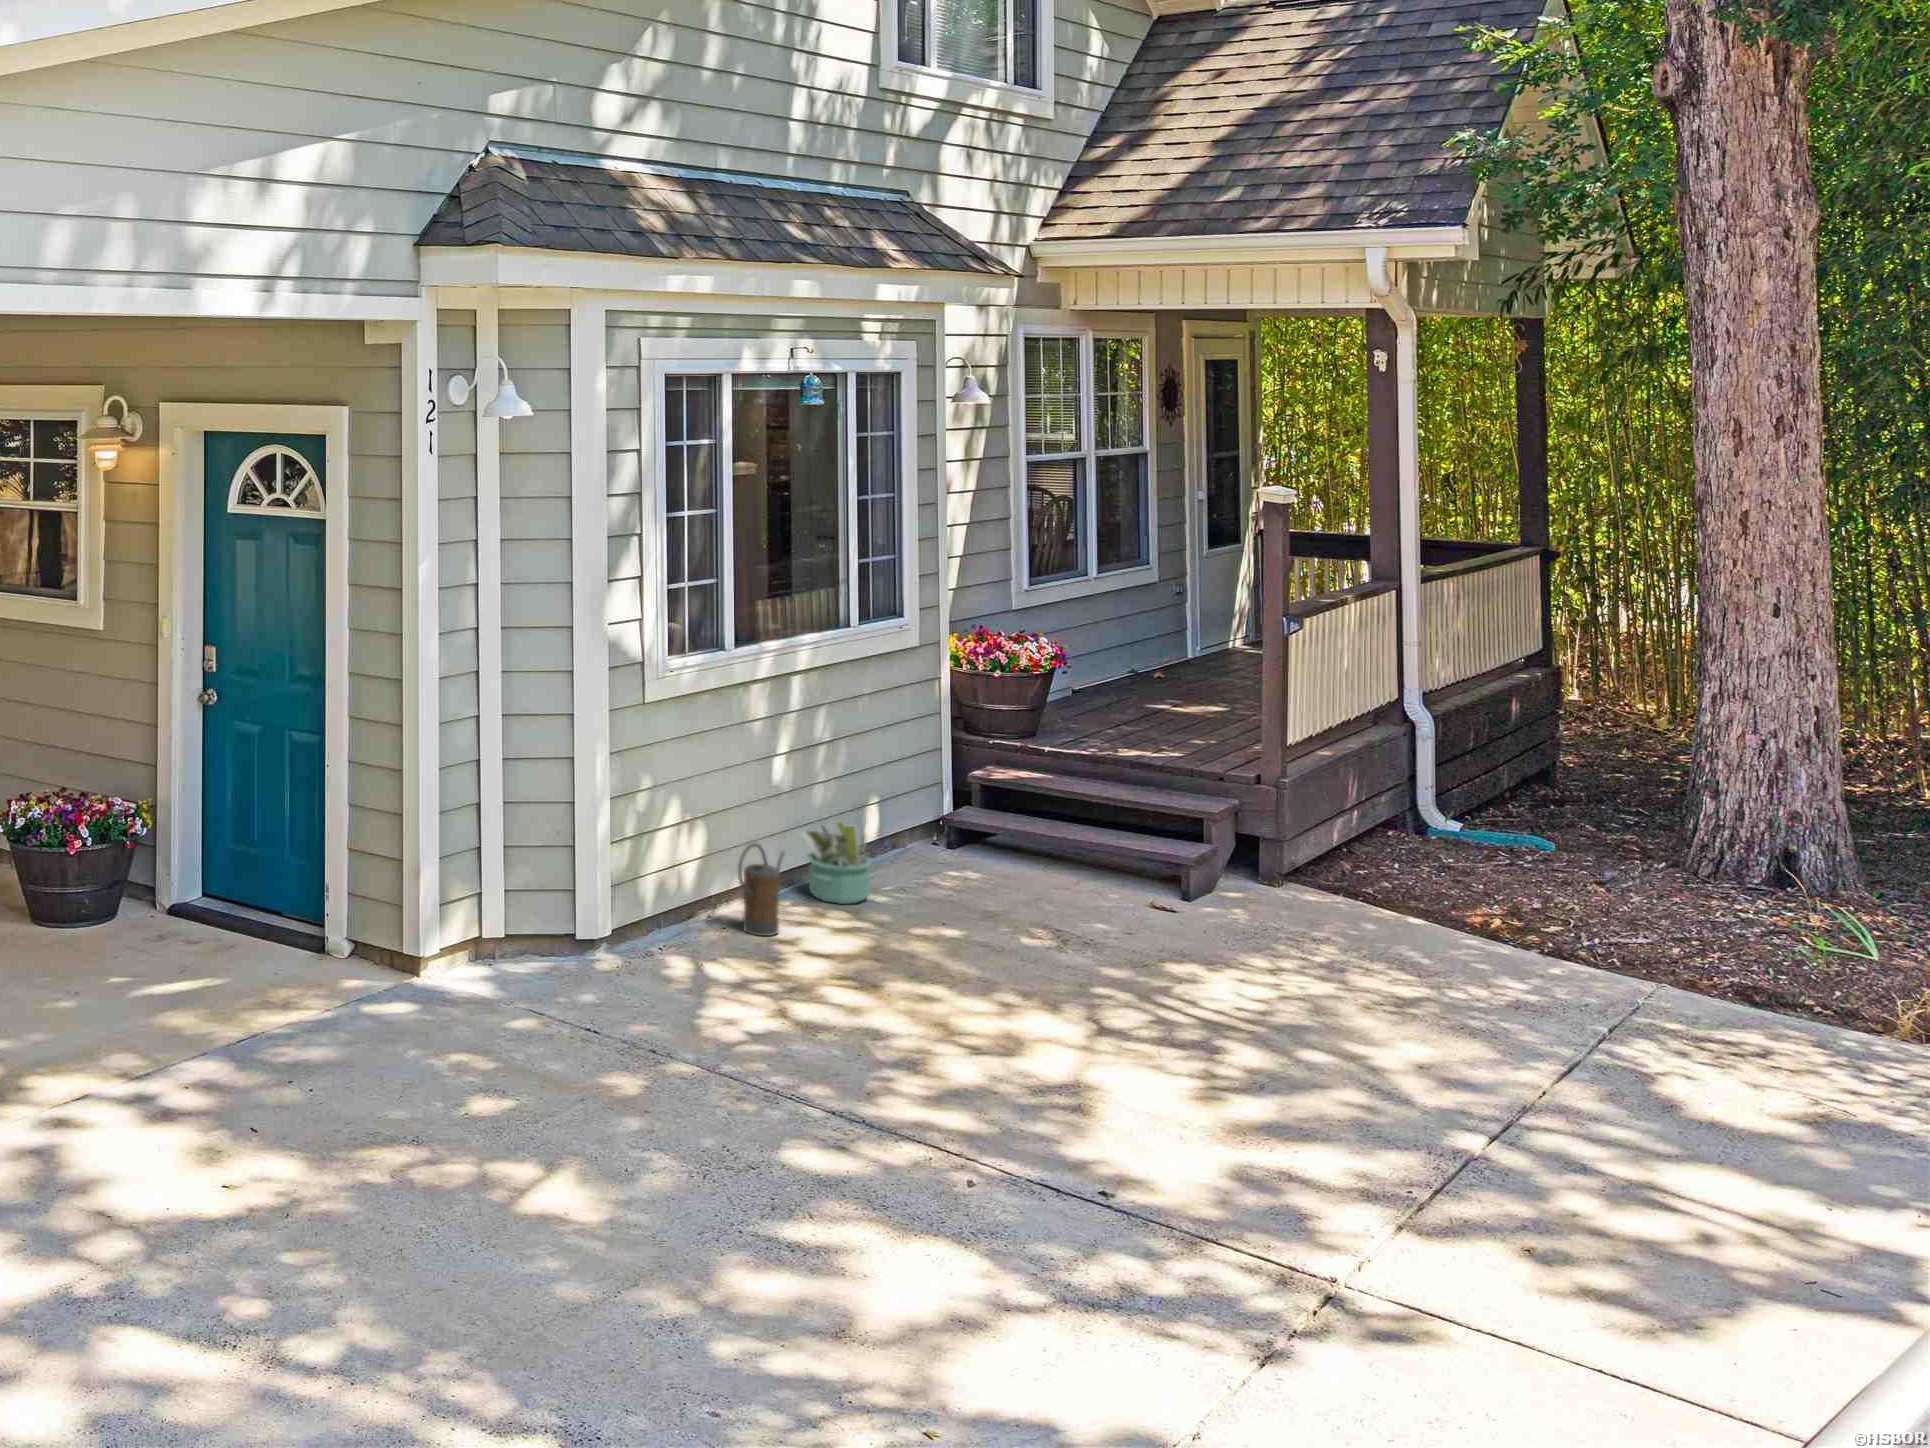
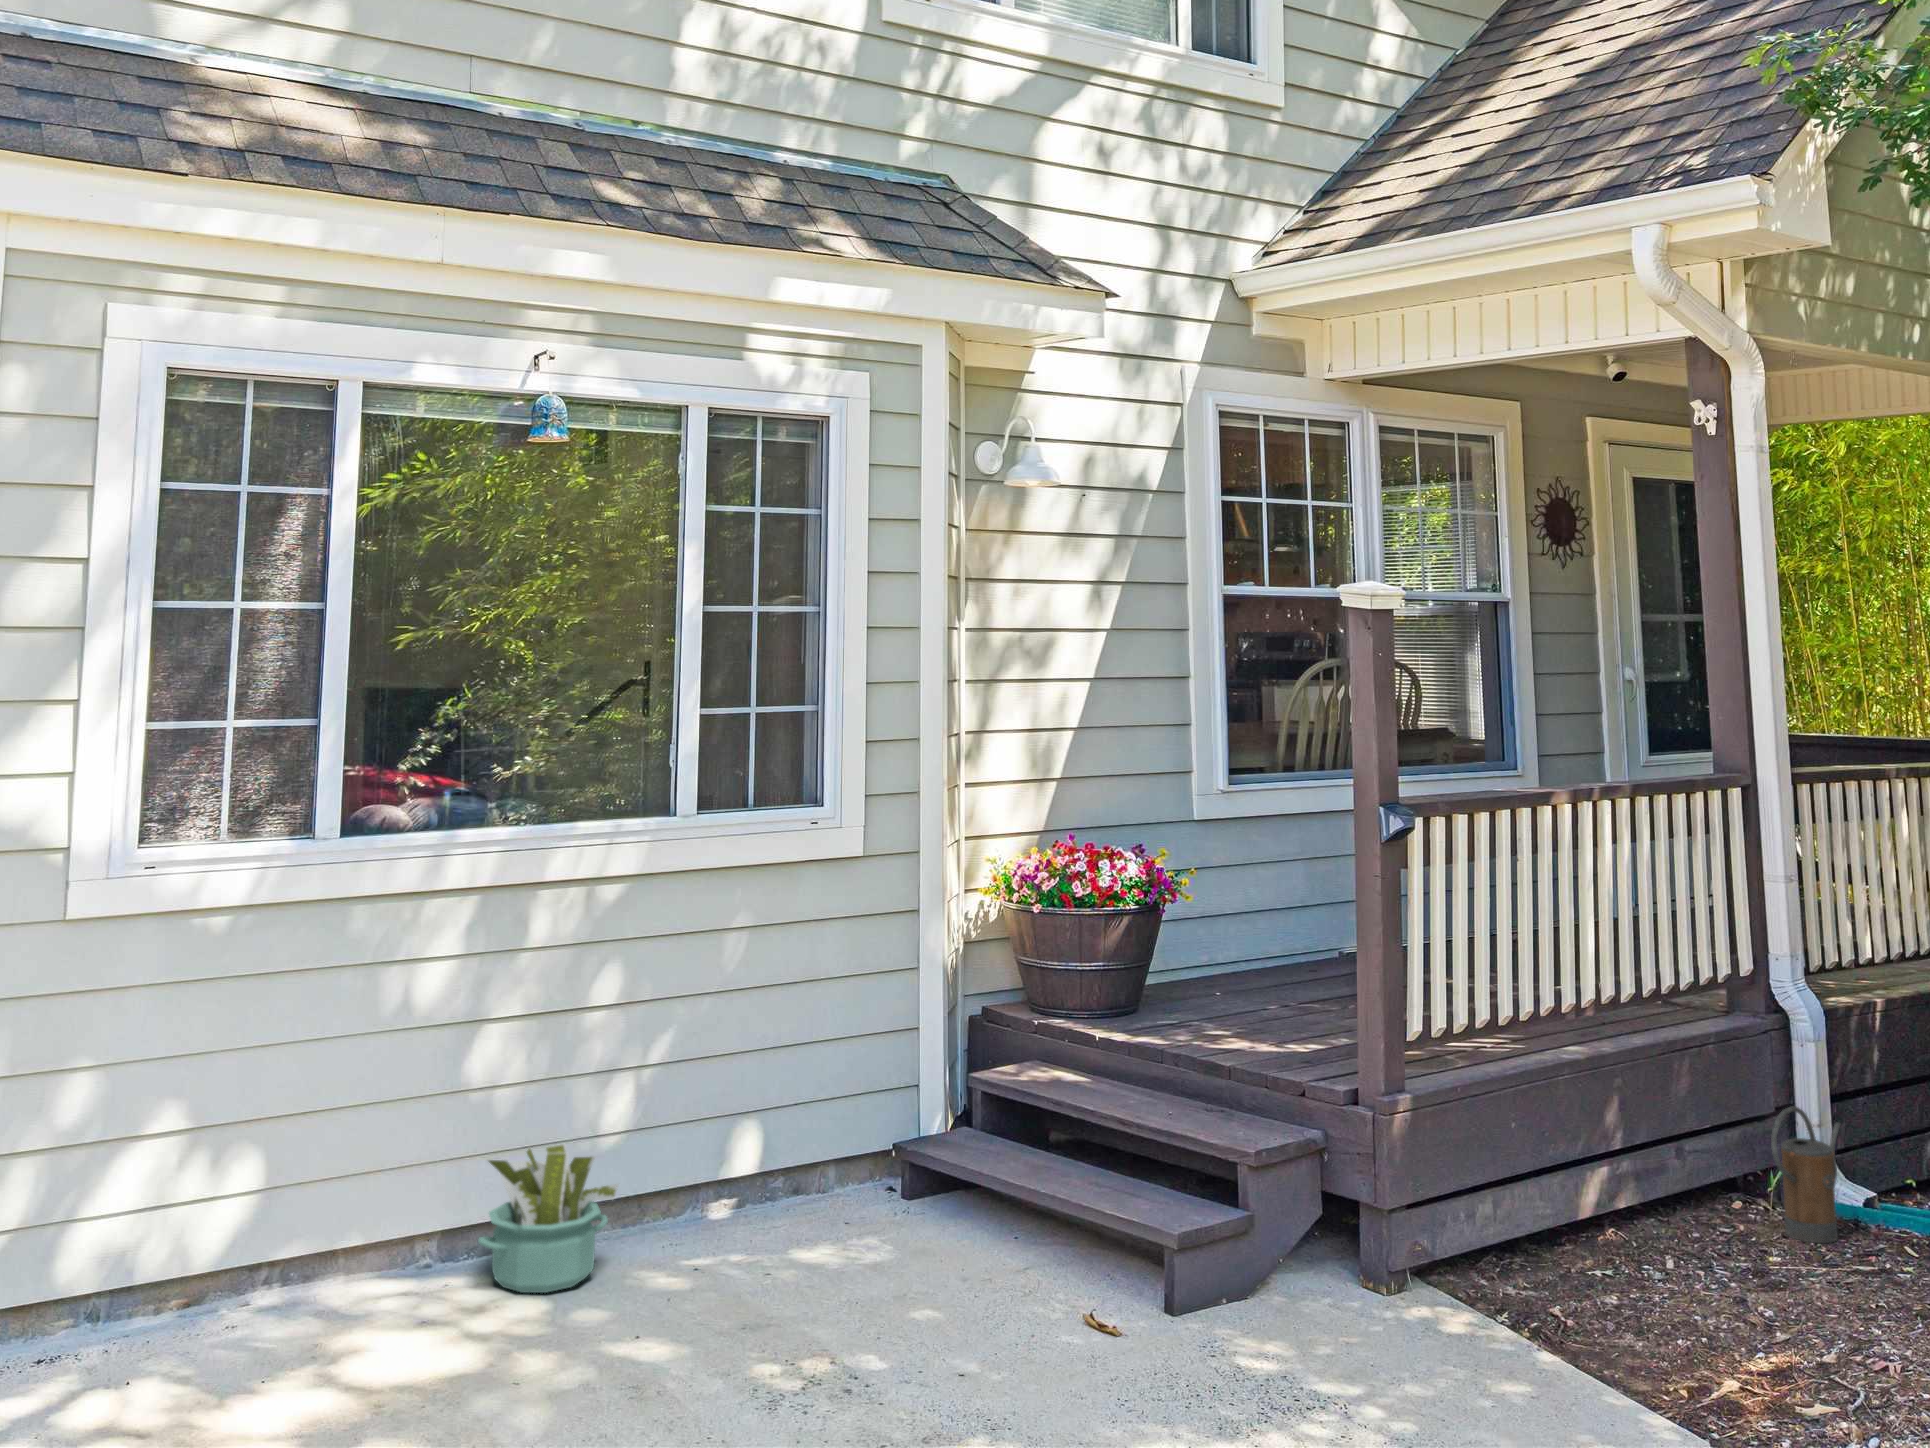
watering can: present [738,843,784,936] -> present [1771,1106,1840,1243]

